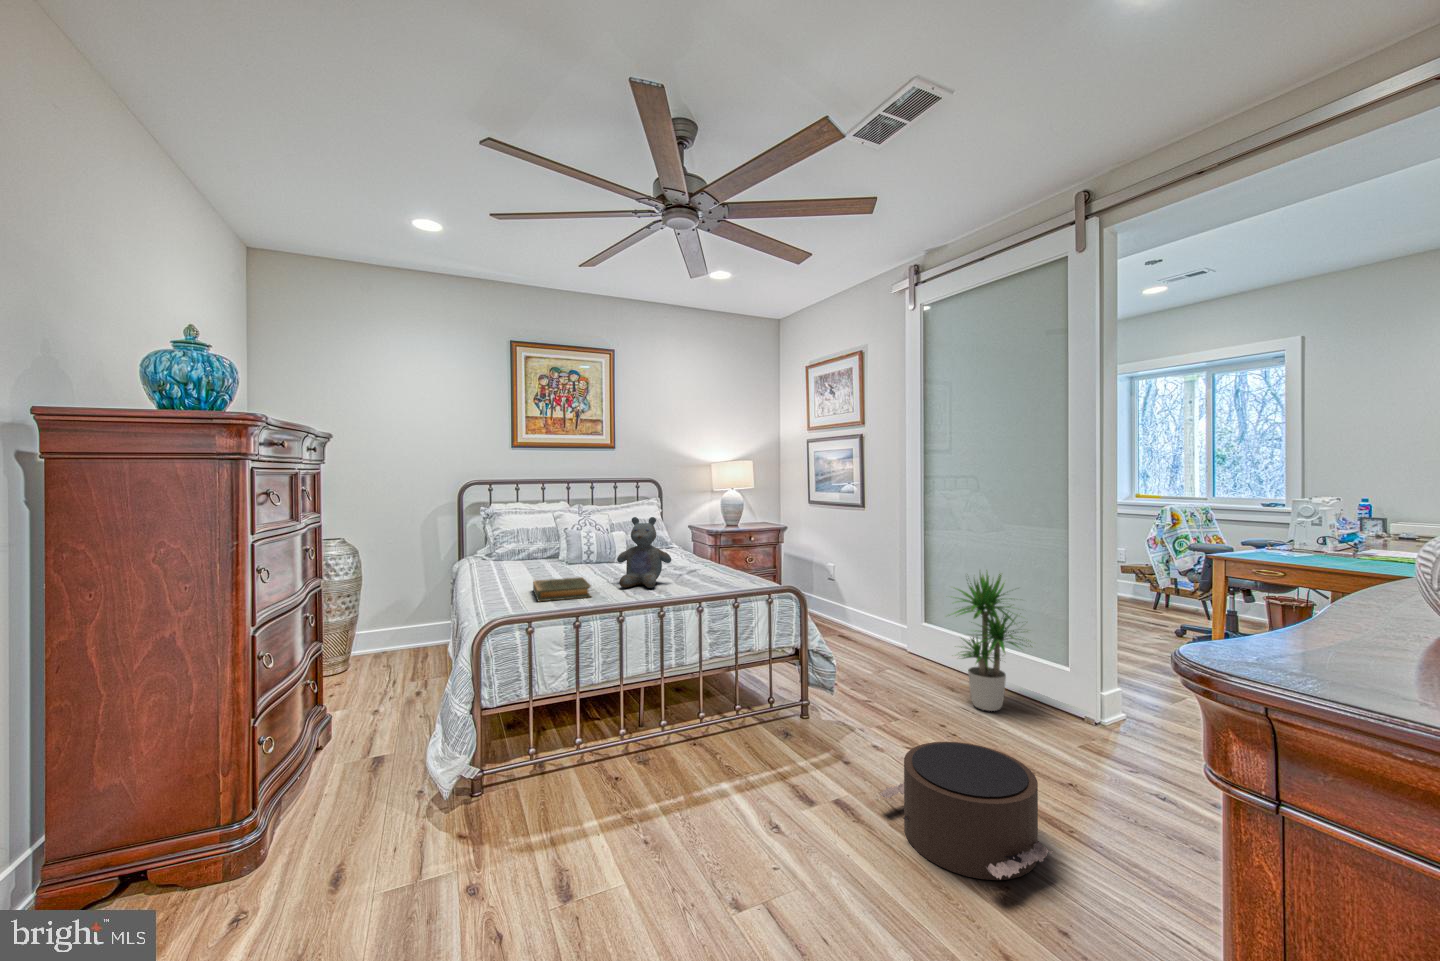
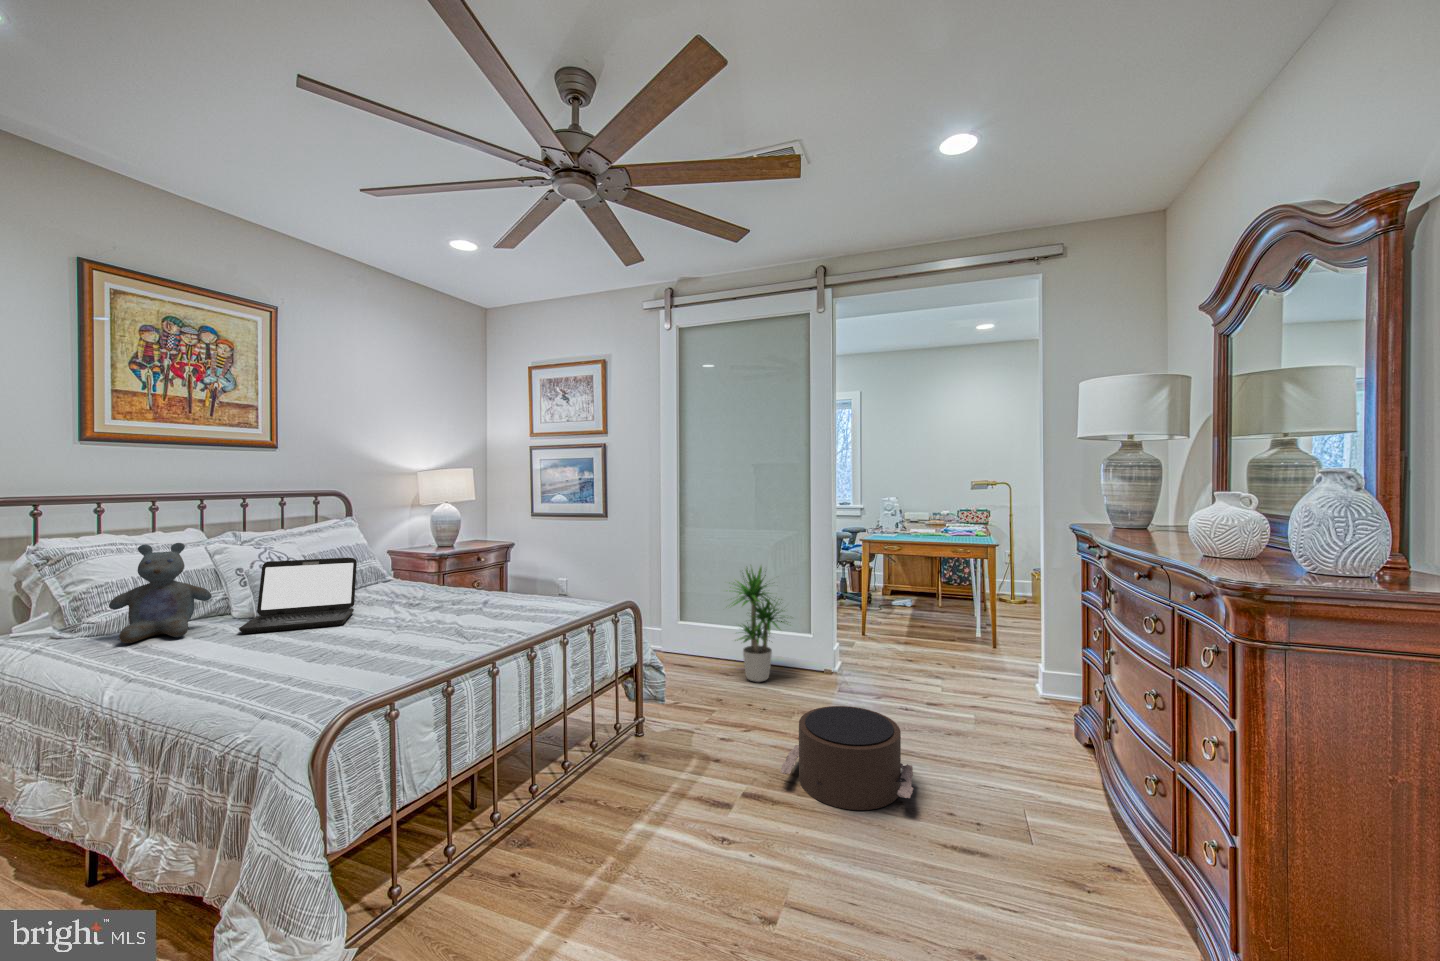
stuffed bear: present [617,517,671,588] -> present [109,543,212,643]
laptop: none [543,527,618,574] -> present [239,558,357,634]
hardback book: present [533,577,591,601] -> none [291,630,415,675]

